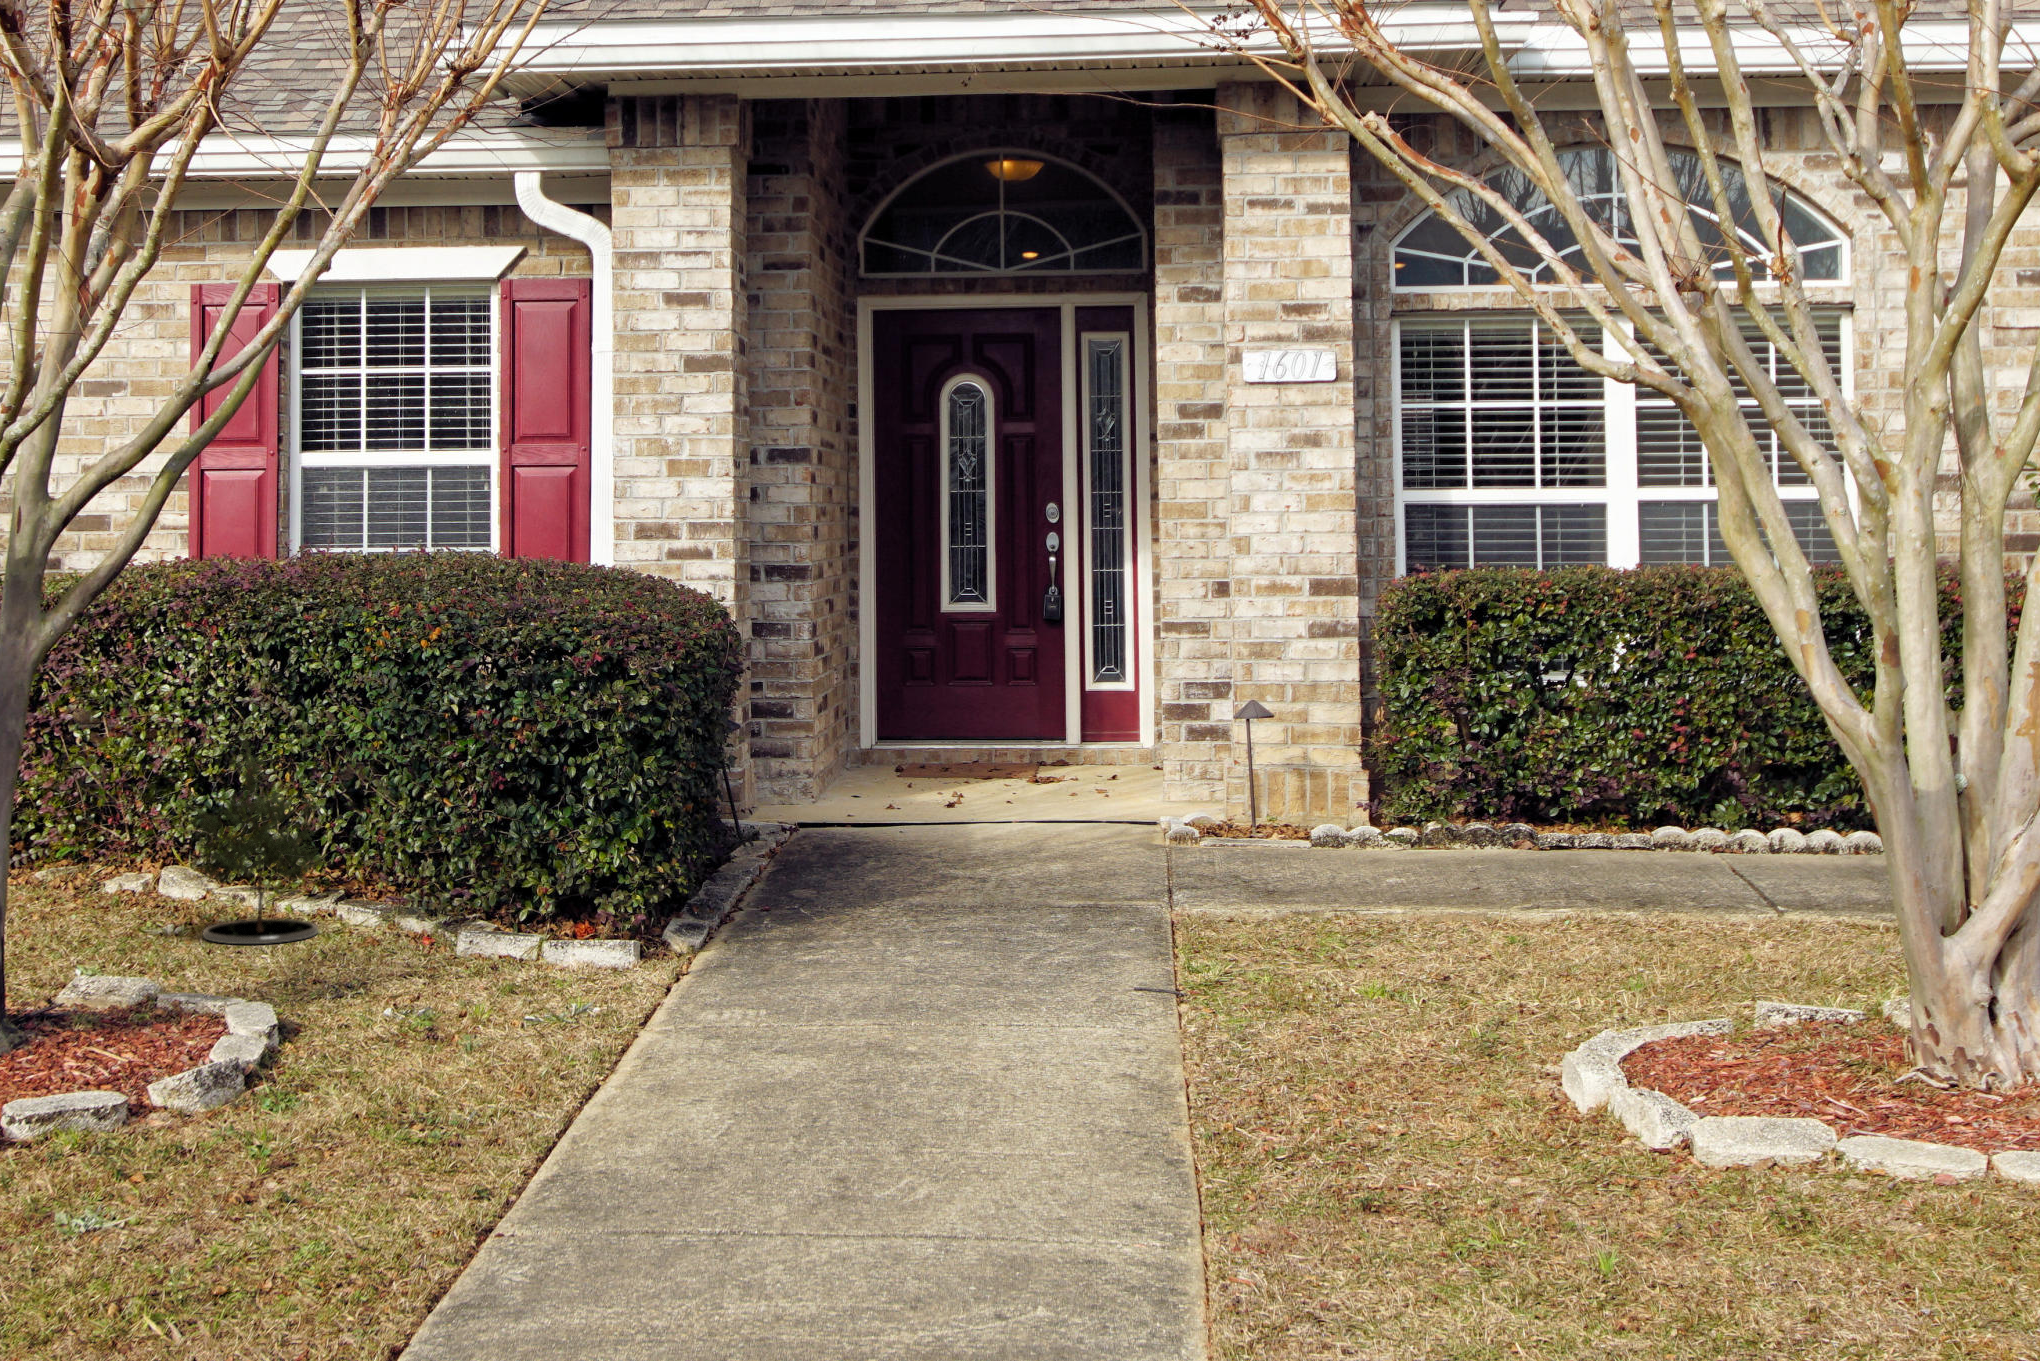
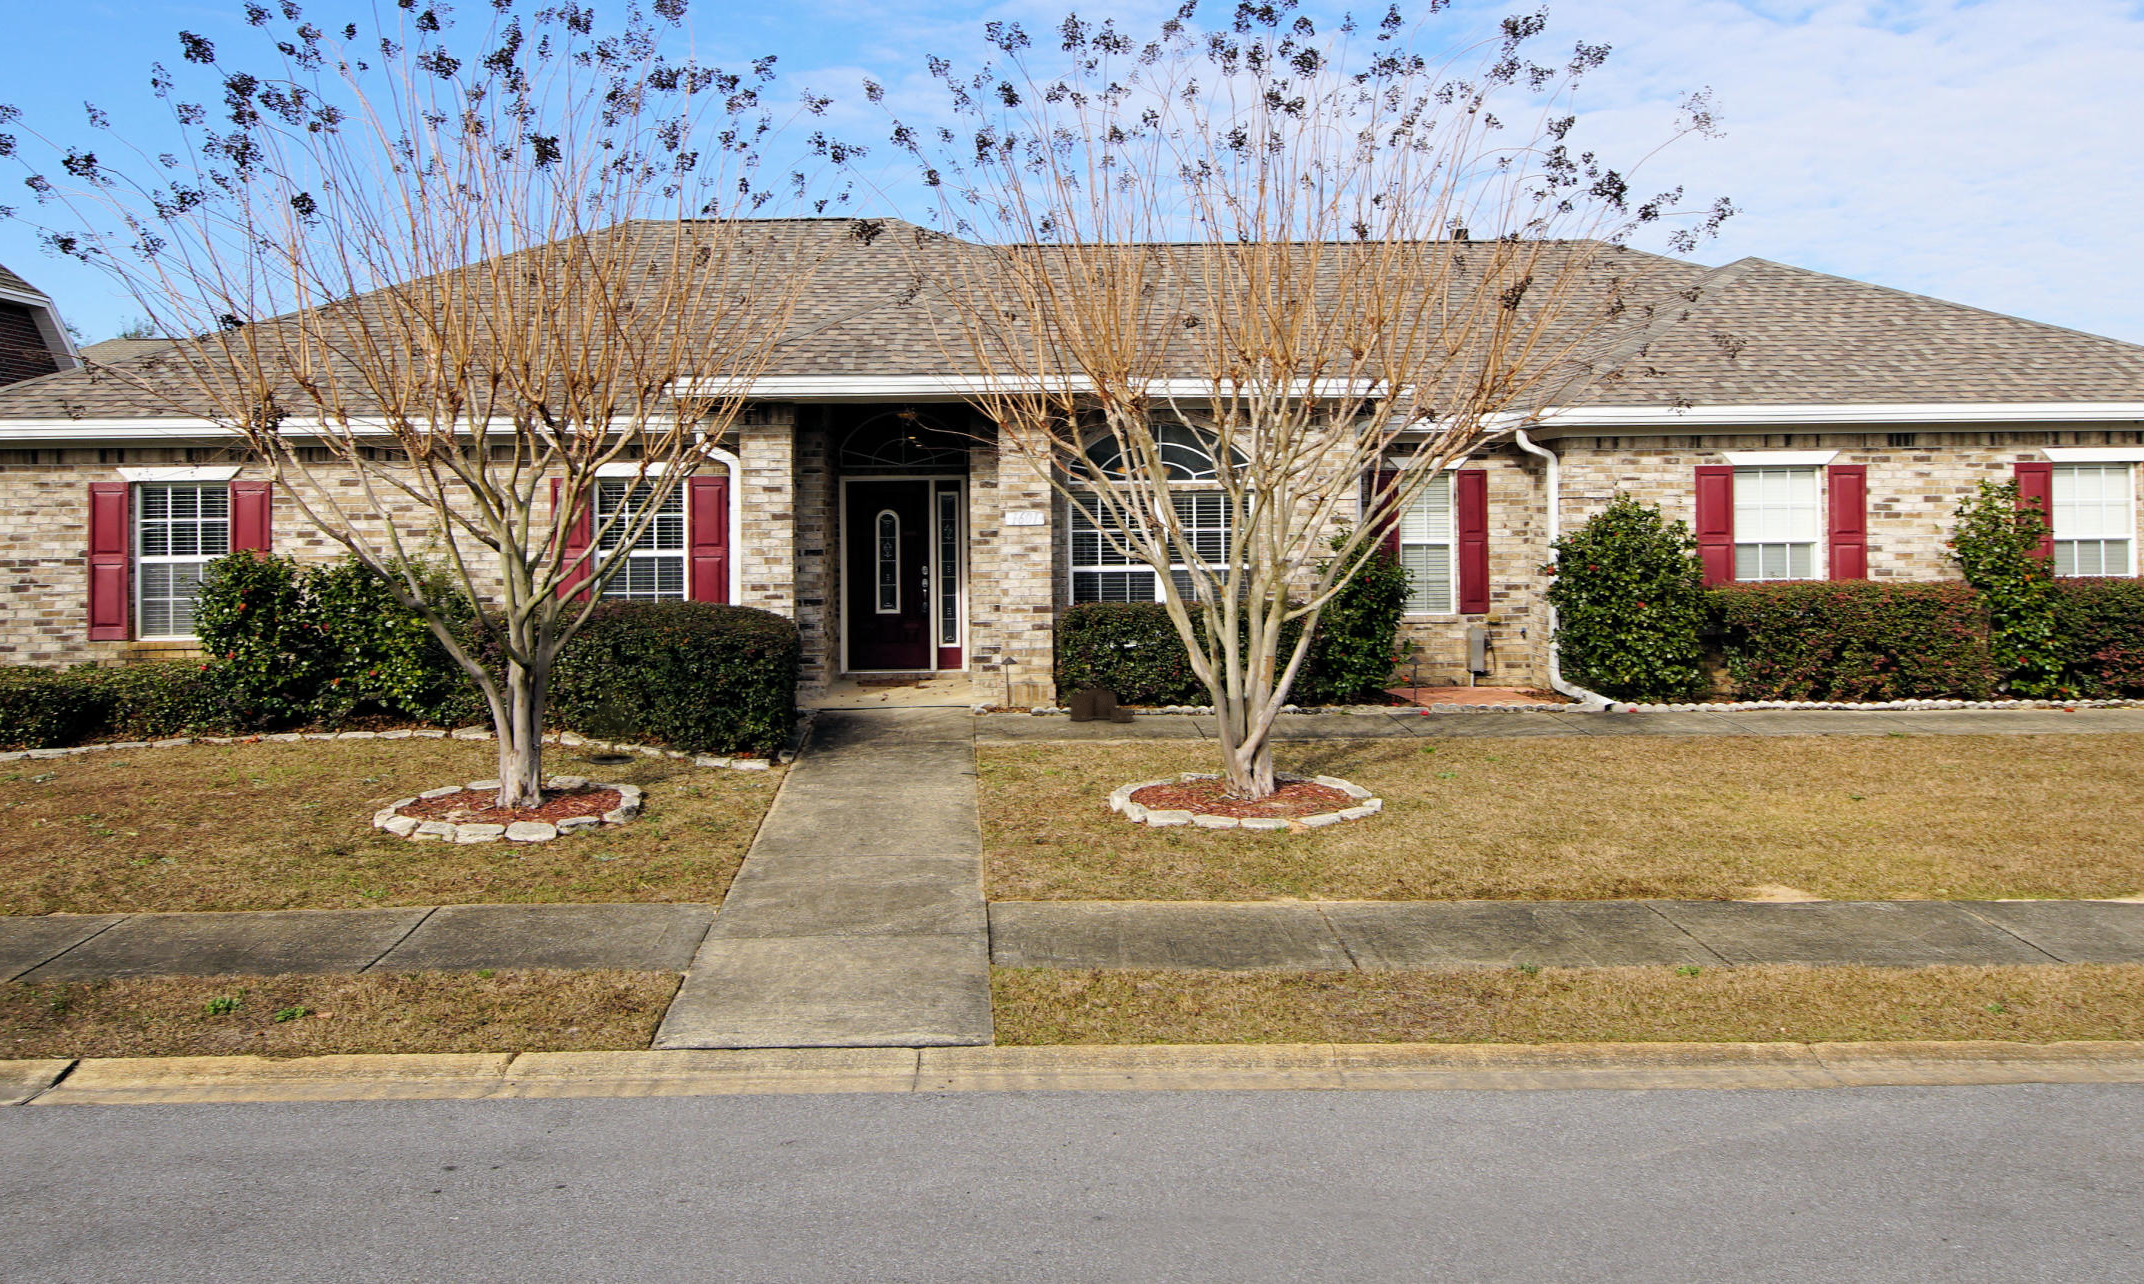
woven basket: none [1406,771,1571,863] -> present [1069,688,1133,722]

